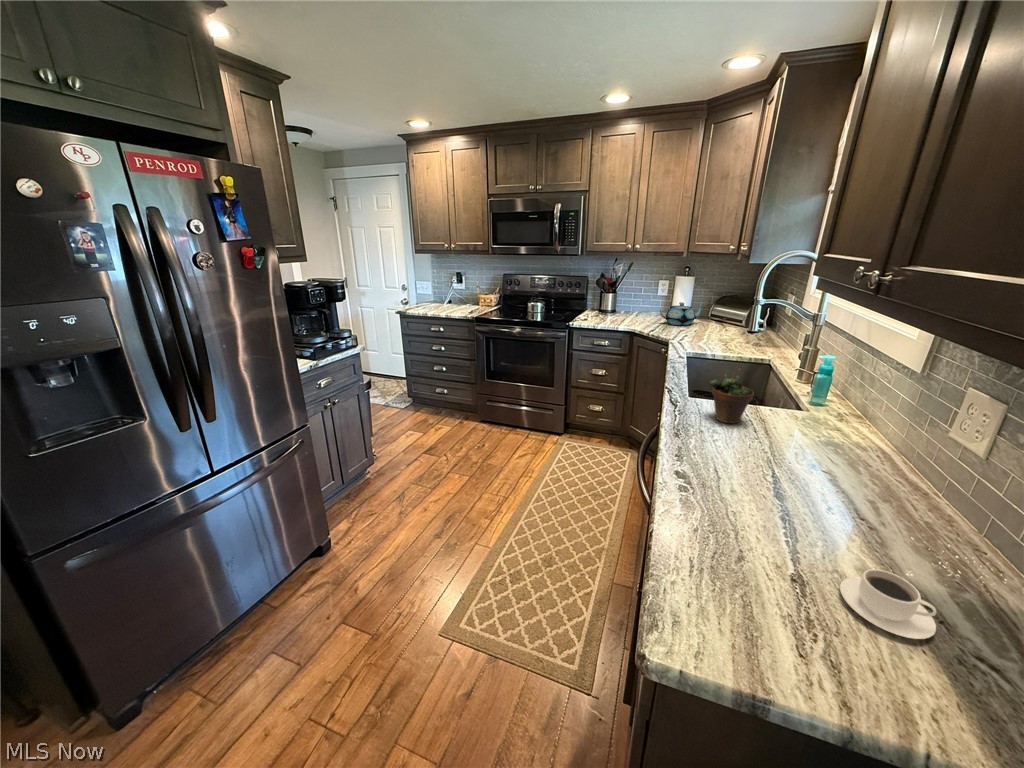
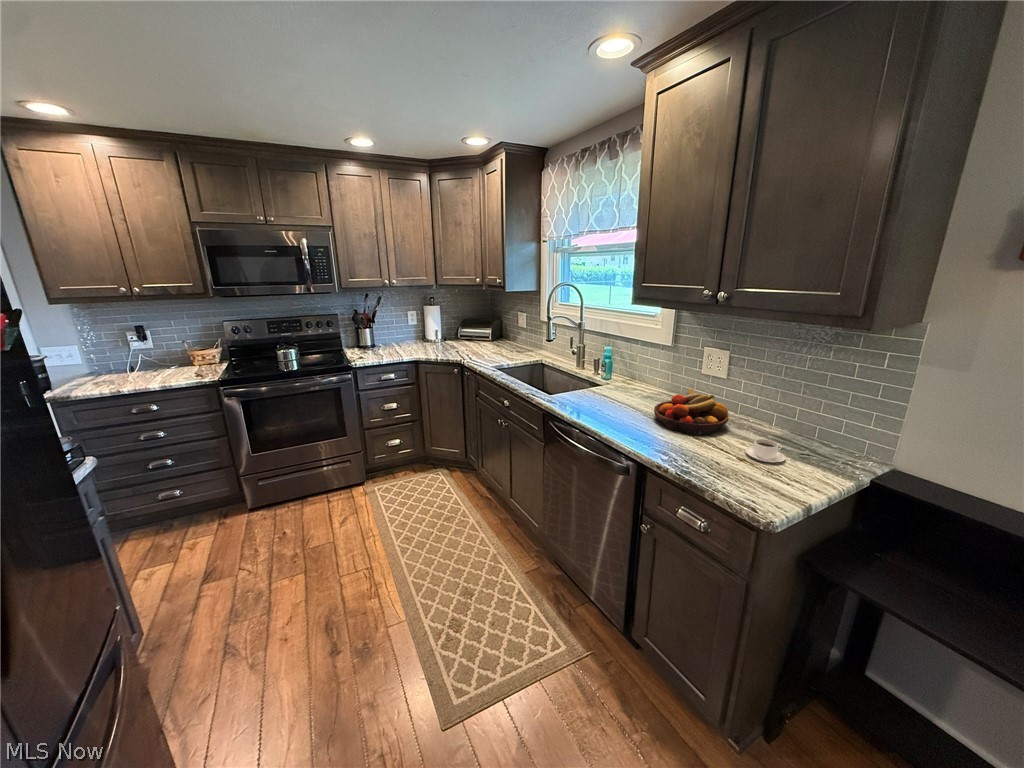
teapot: present [660,302,705,325] -> none [431,329,463,348]
succulent plant: present [710,366,754,423] -> none [578,363,606,405]
fruit bowl: none [772,445,929,530] -> present [654,388,728,435]

